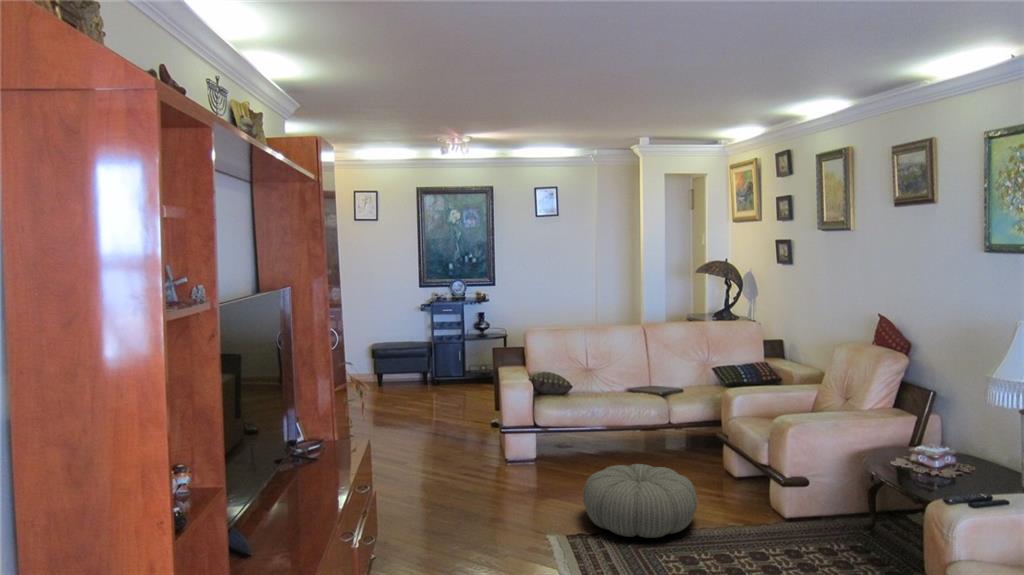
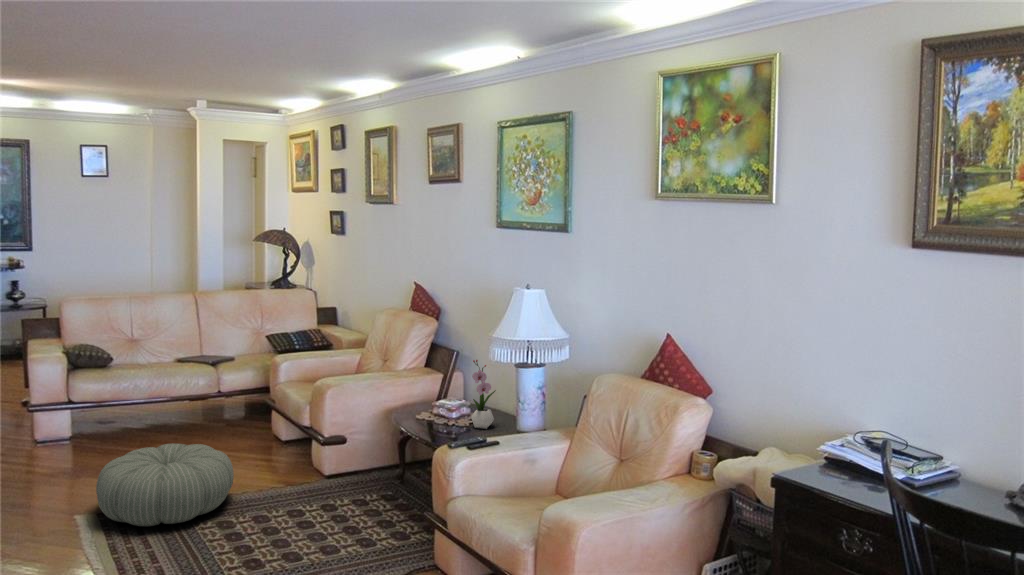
flower arrangement: none [960,406,994,487] -> present [471,360,496,429]

